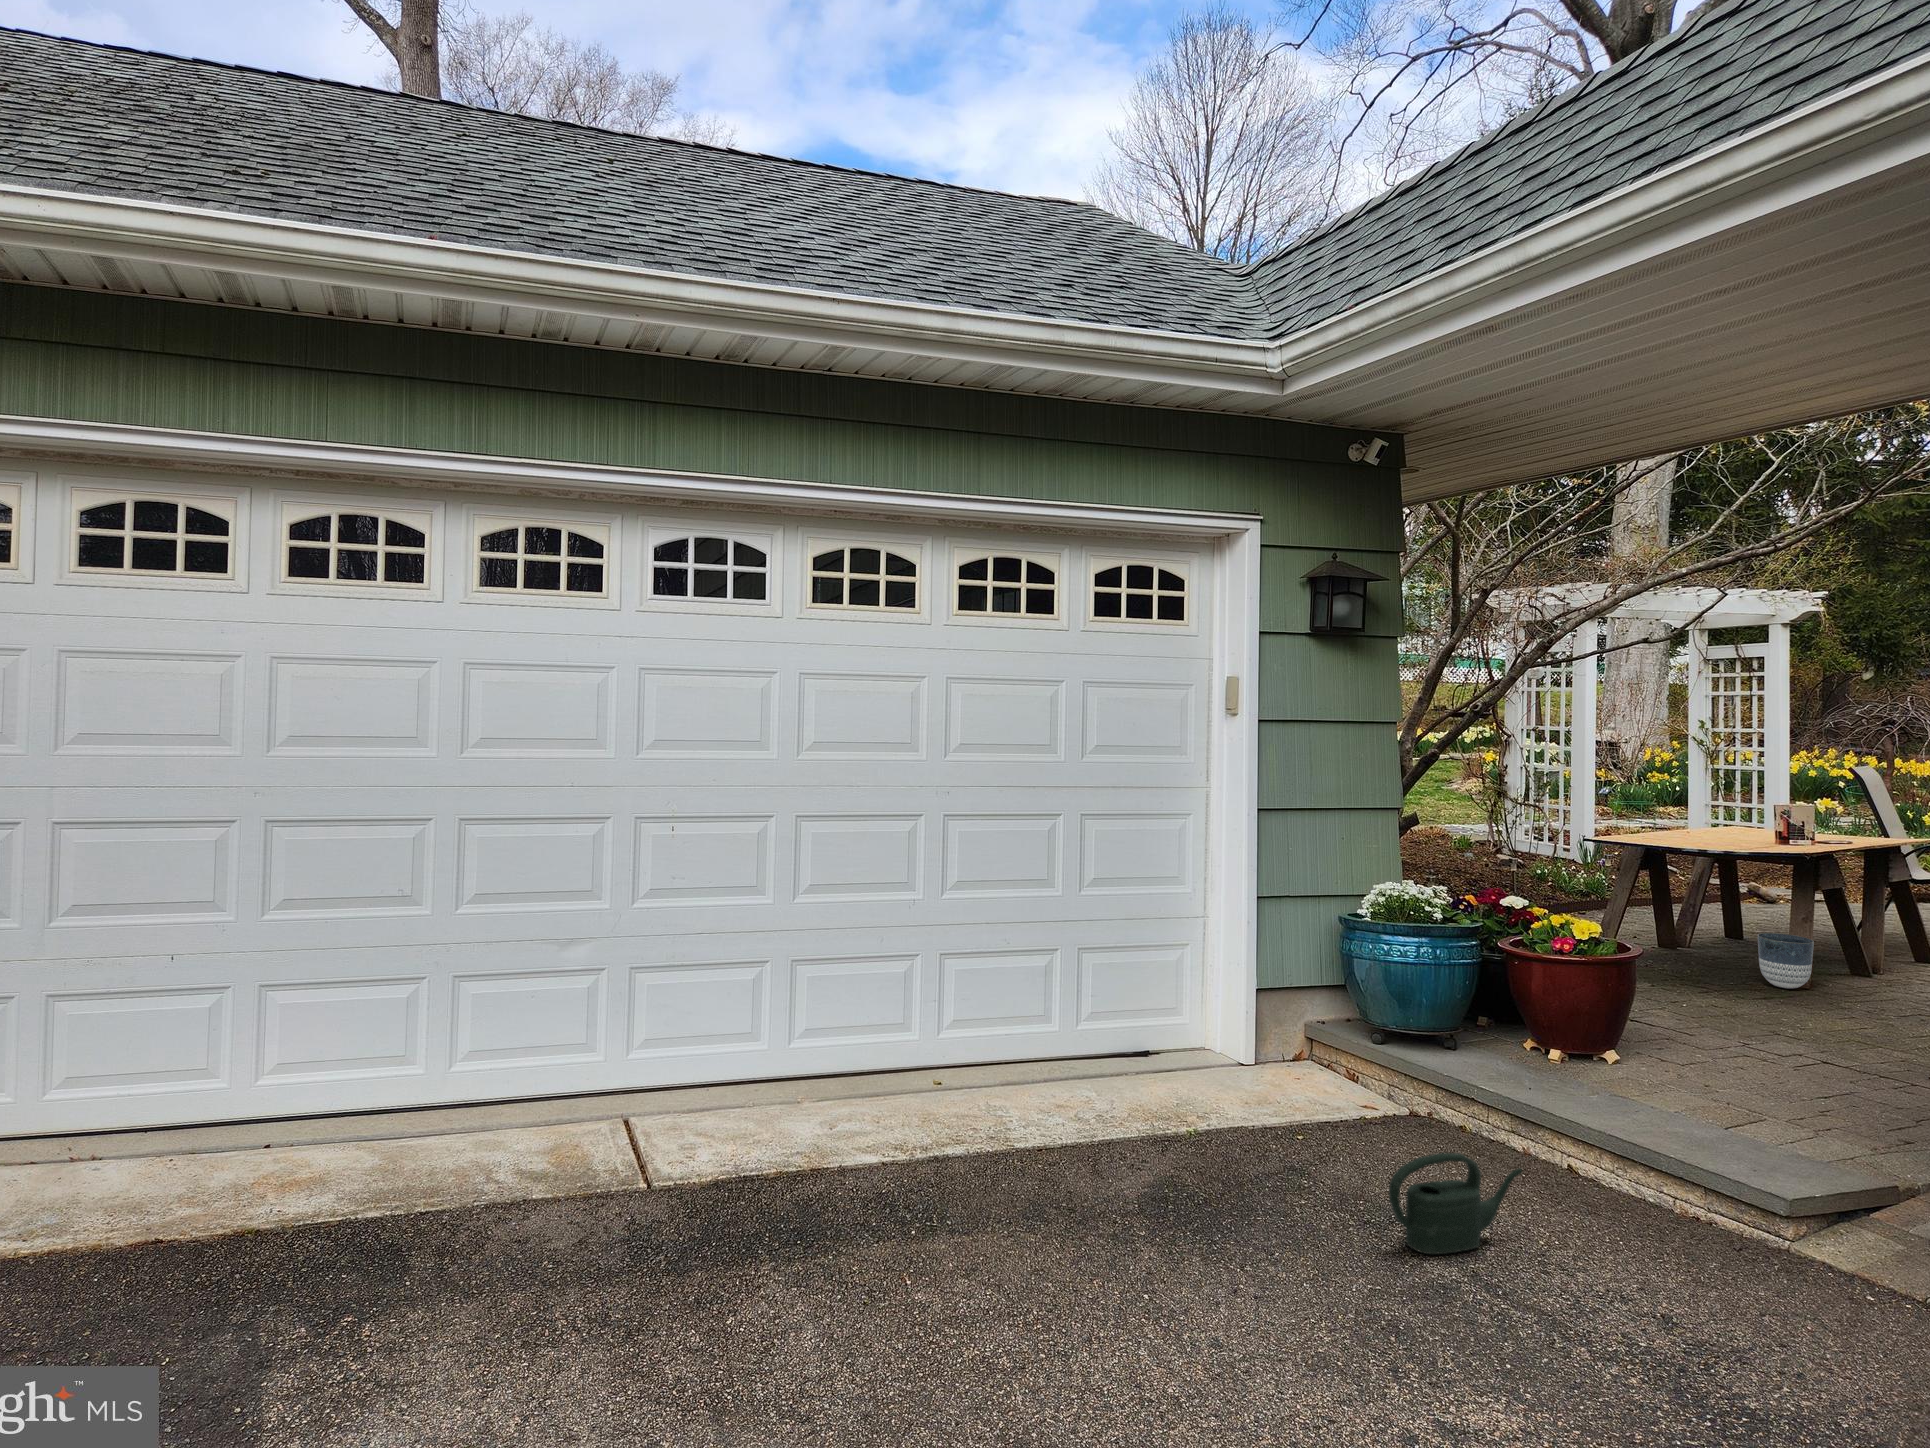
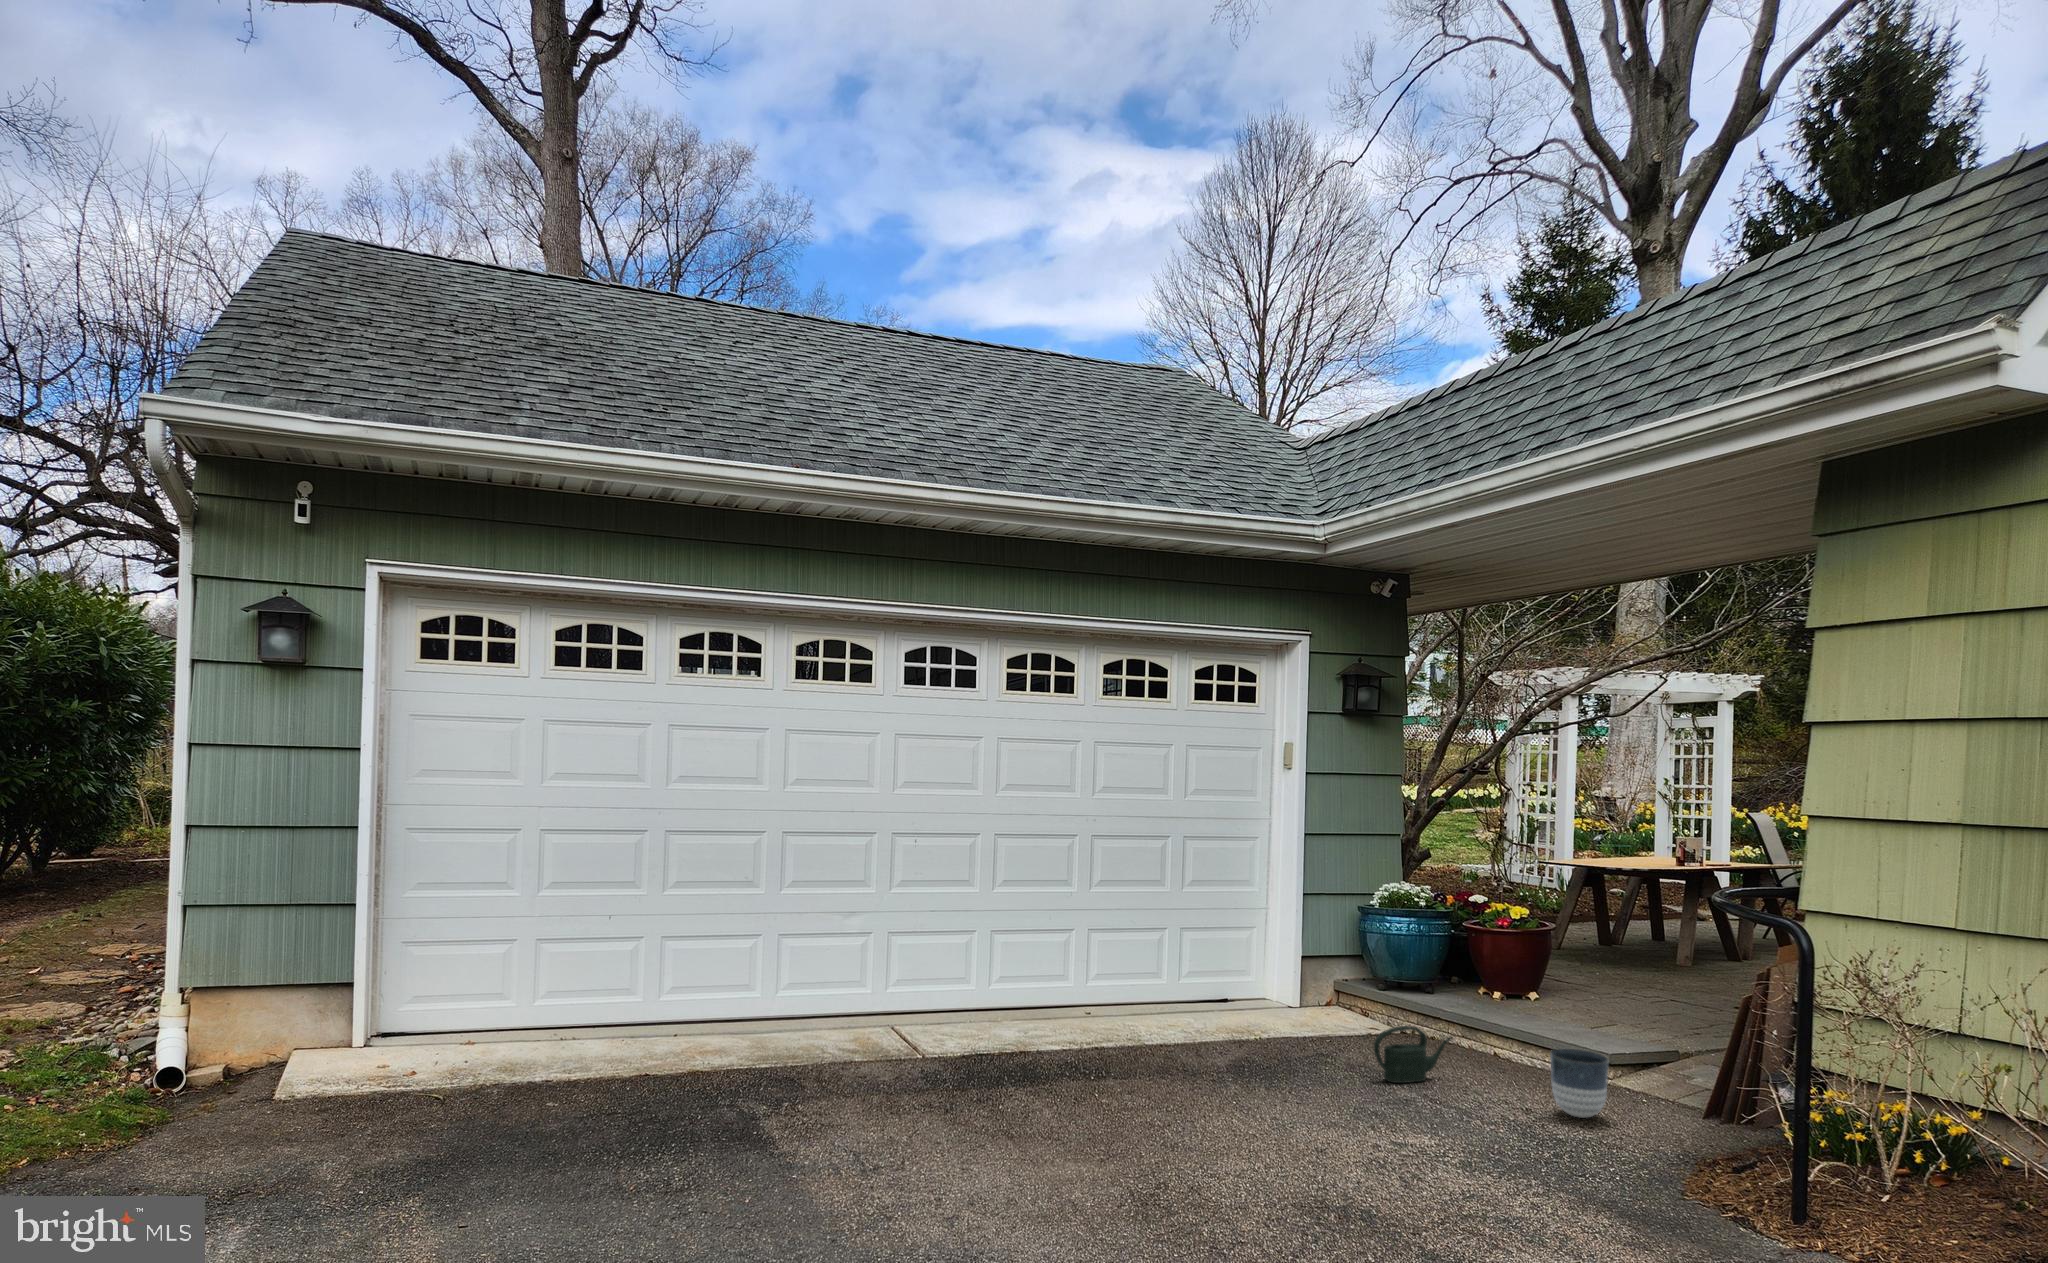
planter: present [1758,933,1814,989] -> present [1550,1049,1609,1118]

